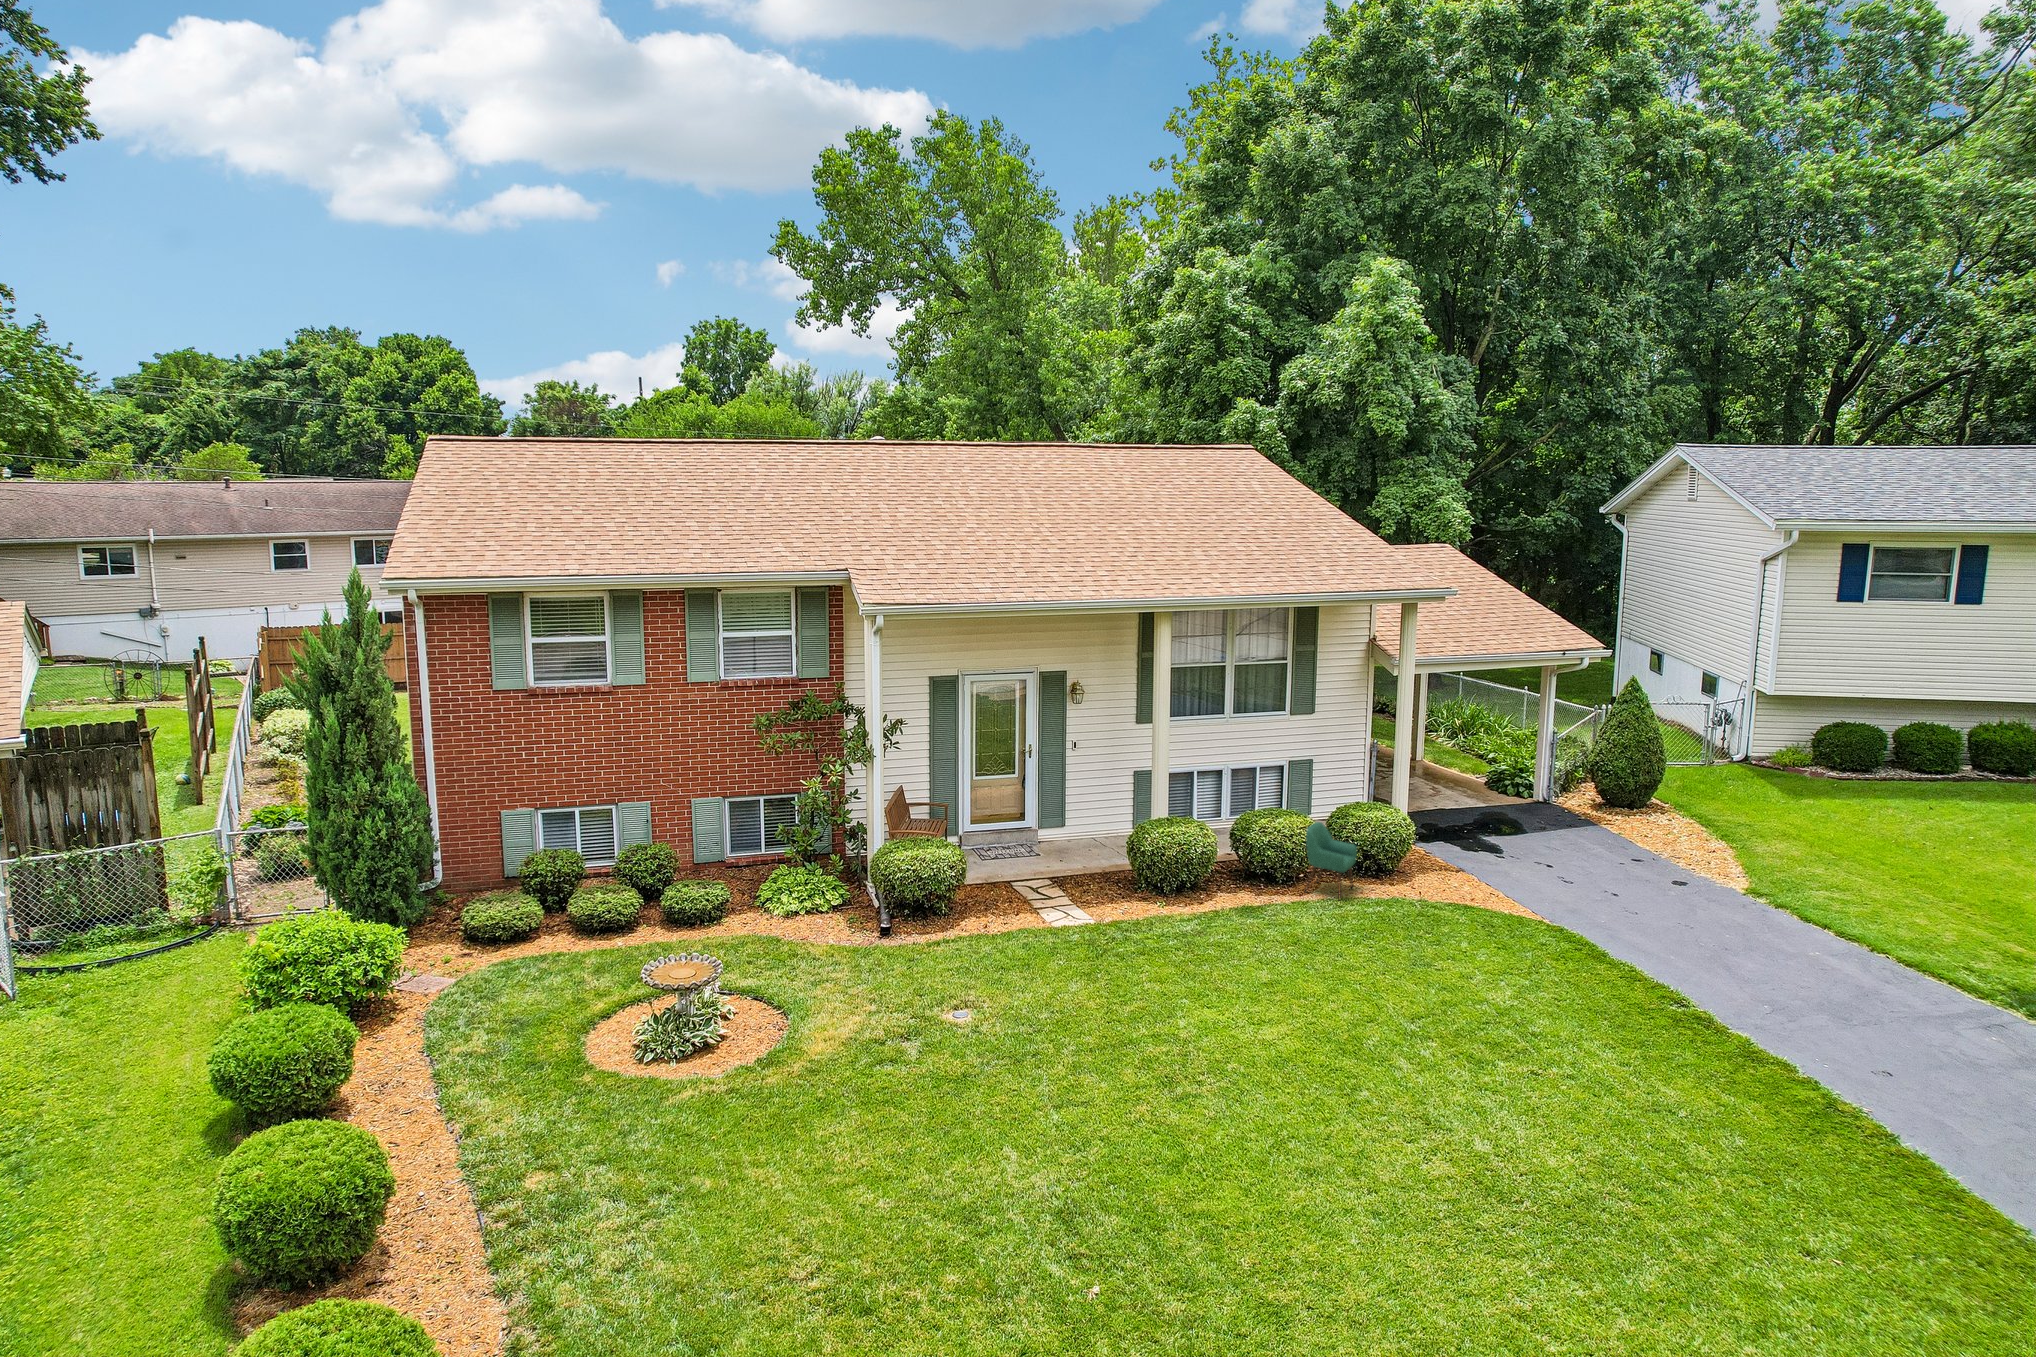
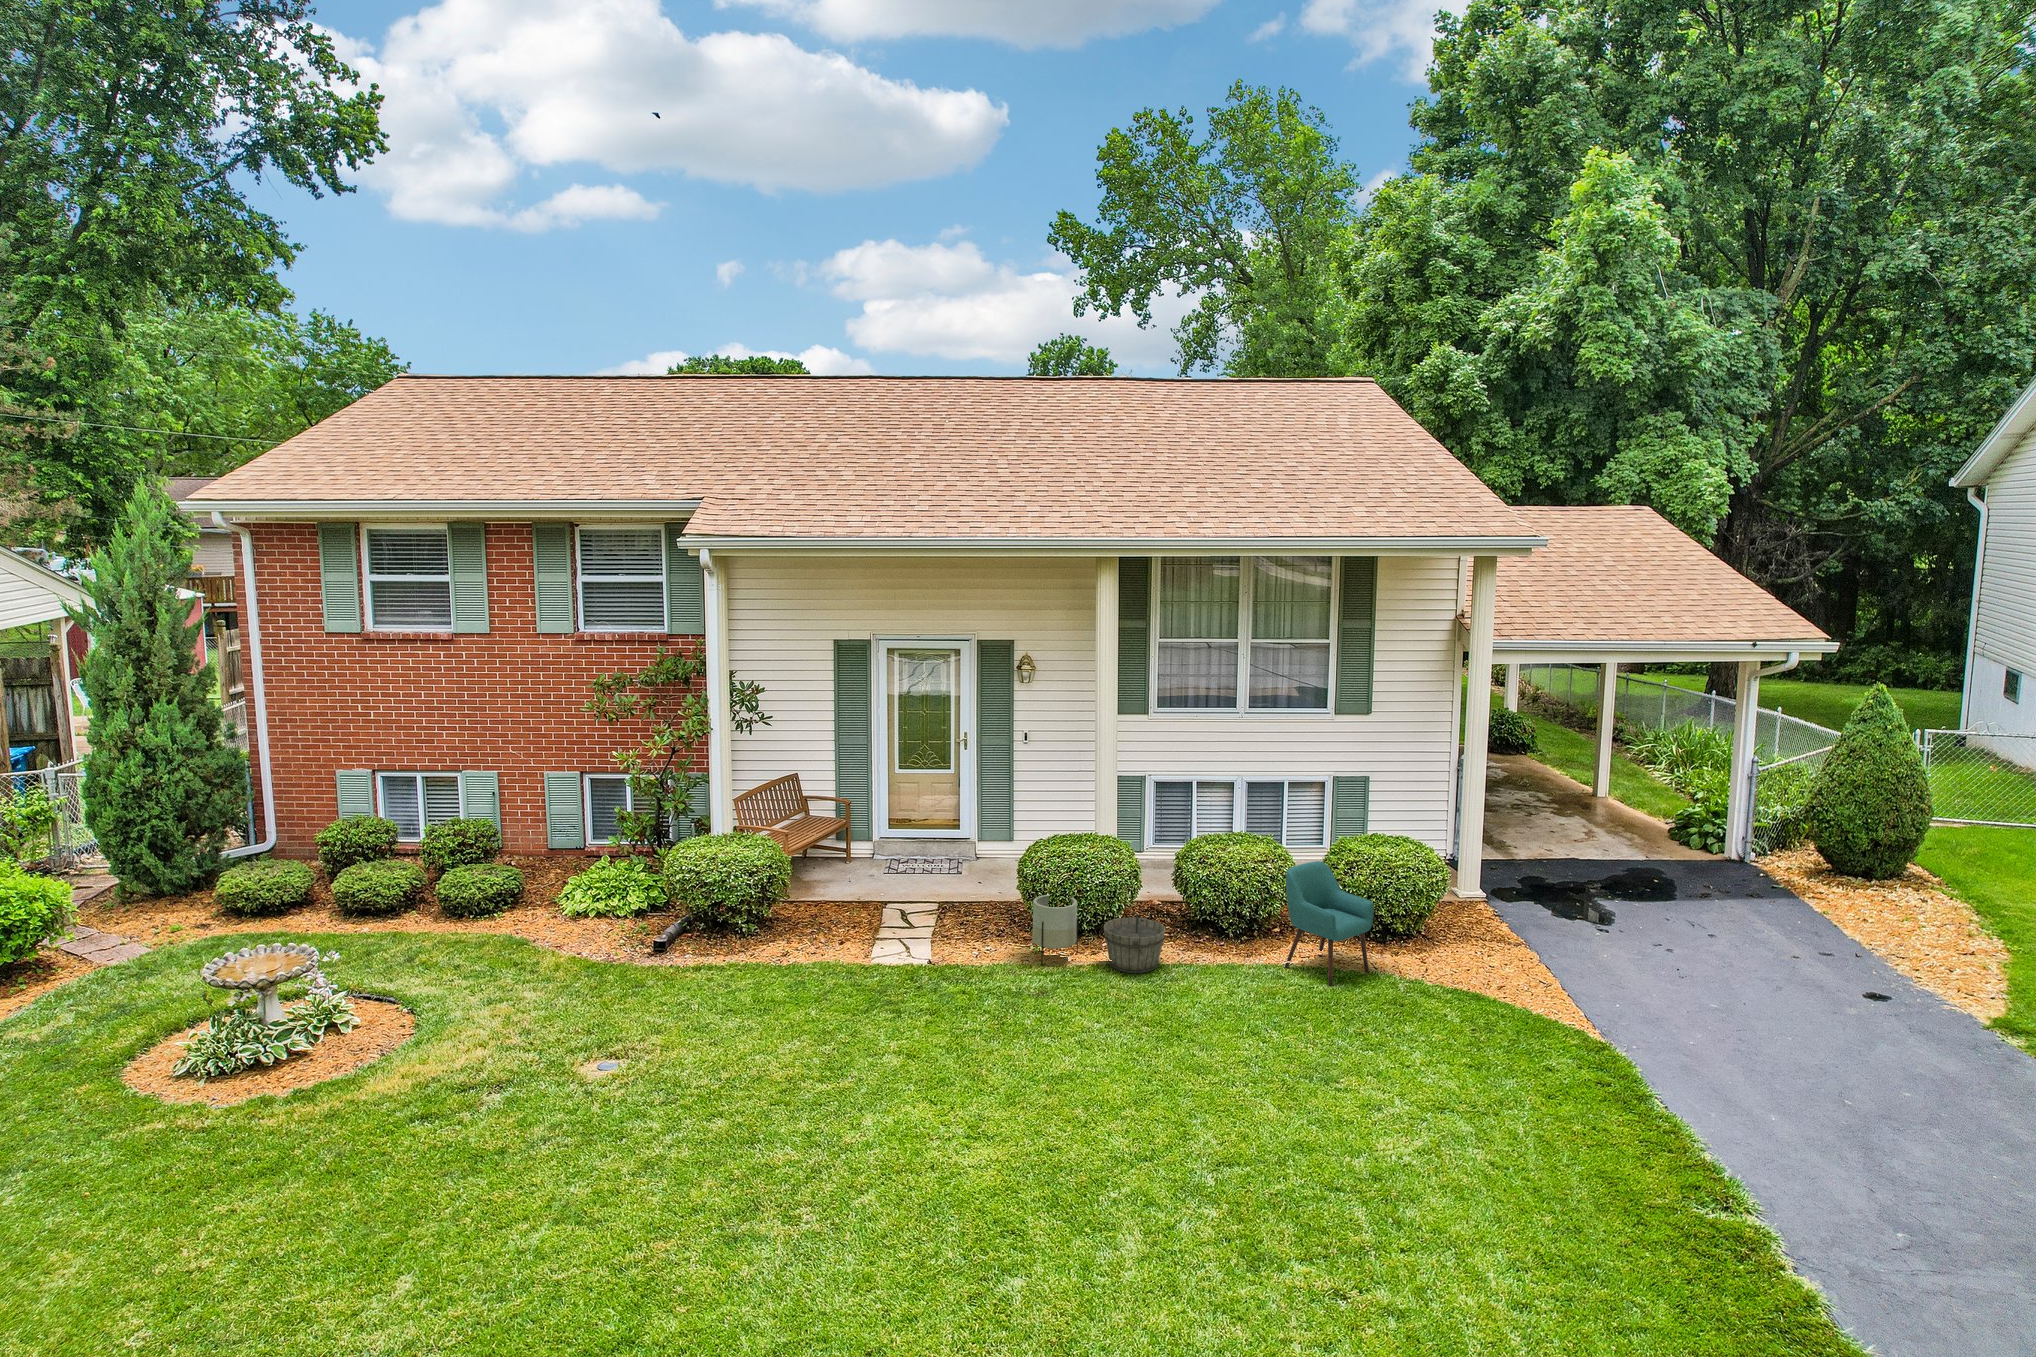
planter: none [1149,860,1180,909] -> present [1033,895,1078,965]
wooden bucket: none [1195,866,1237,907] -> present [1104,912,1165,973]

